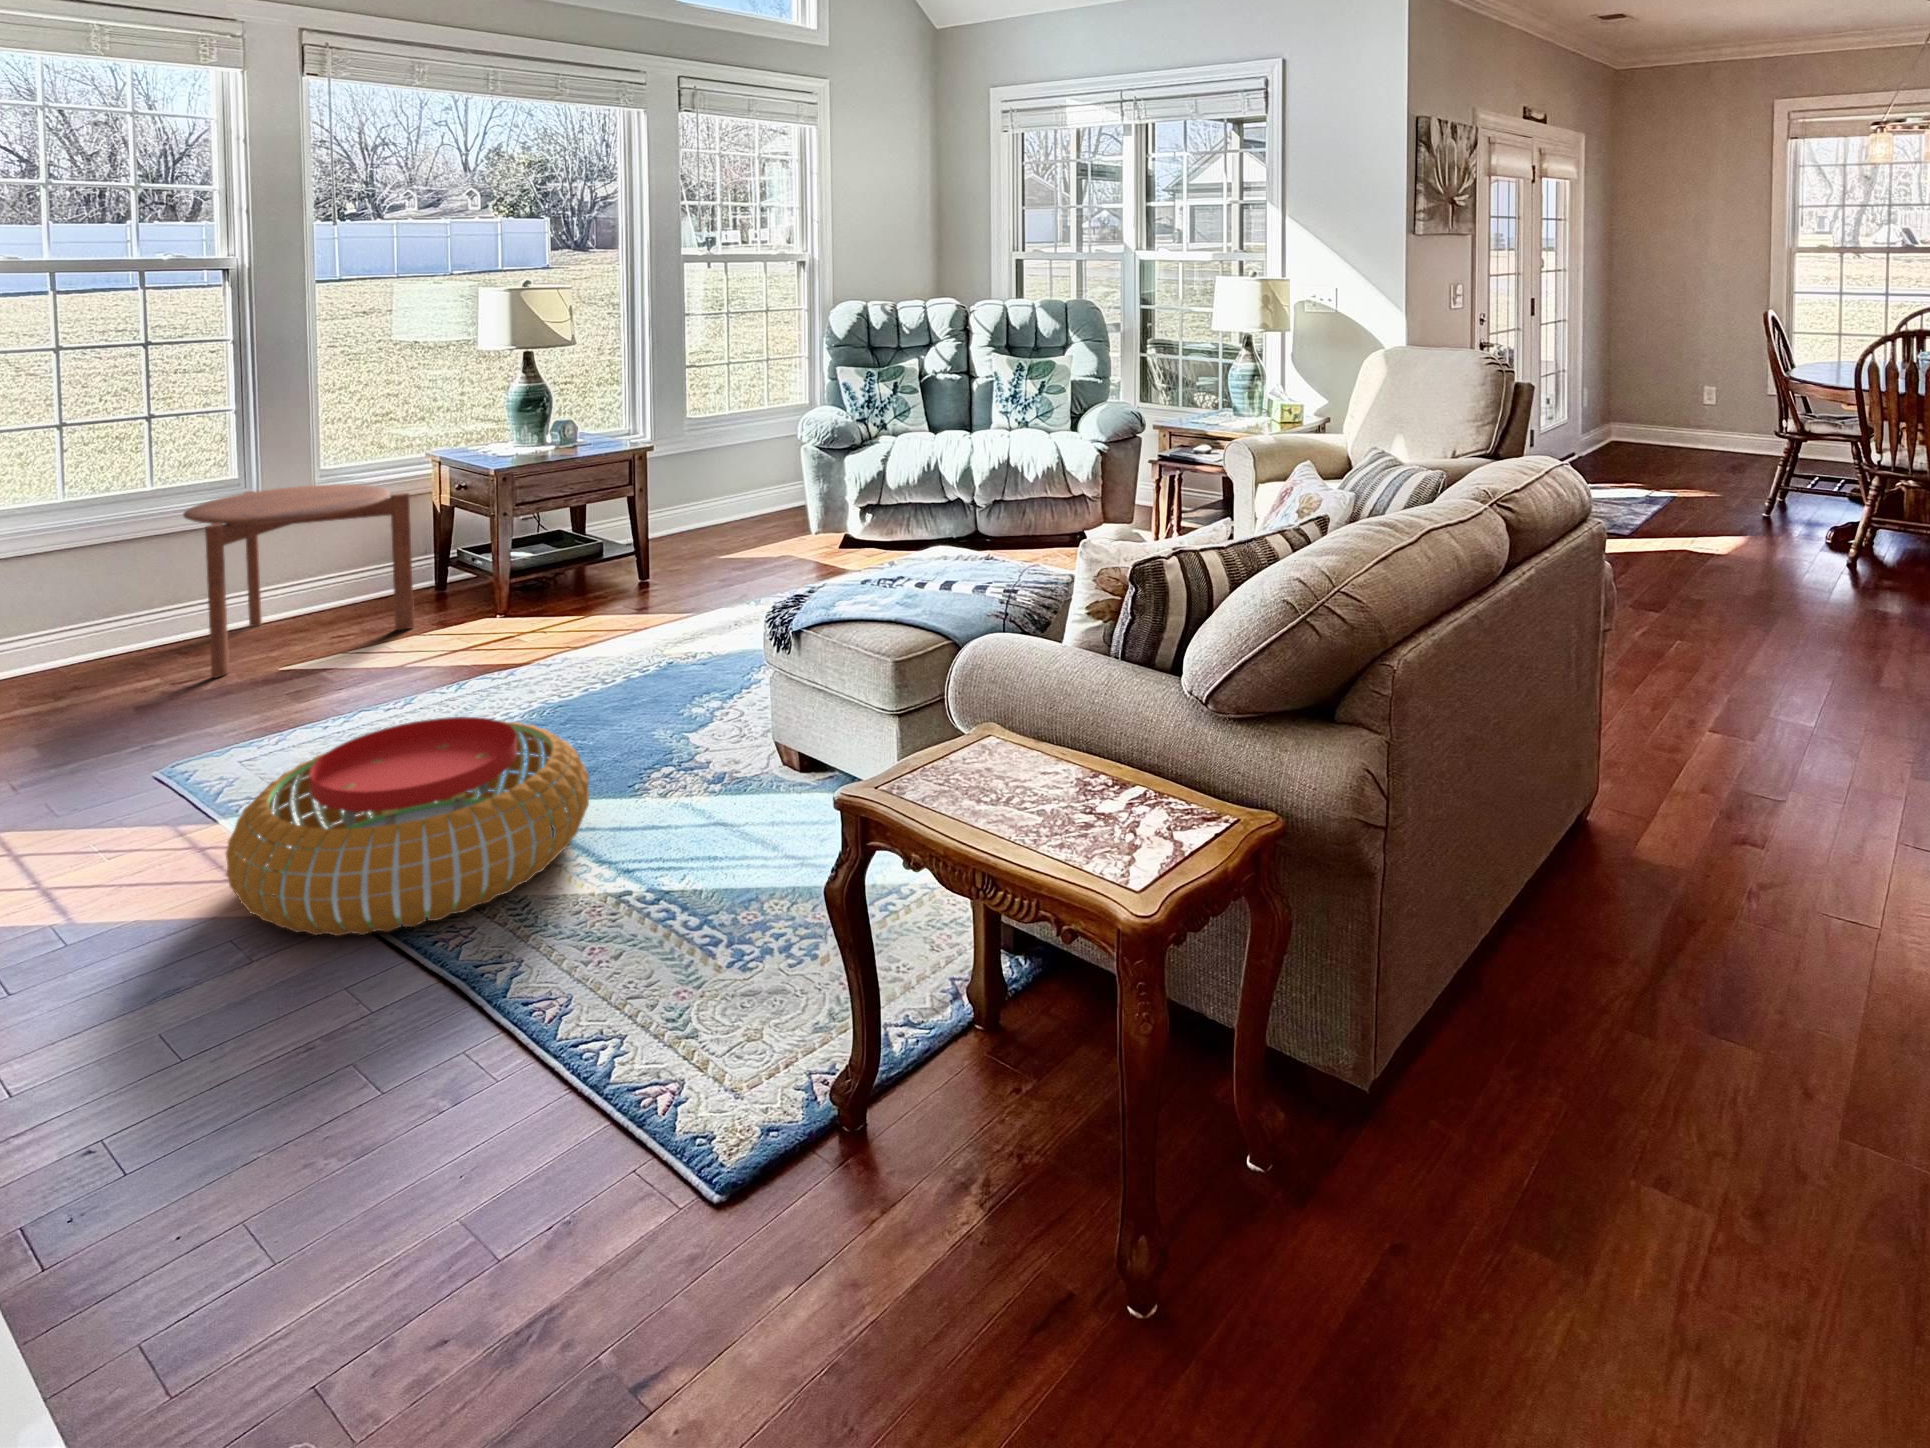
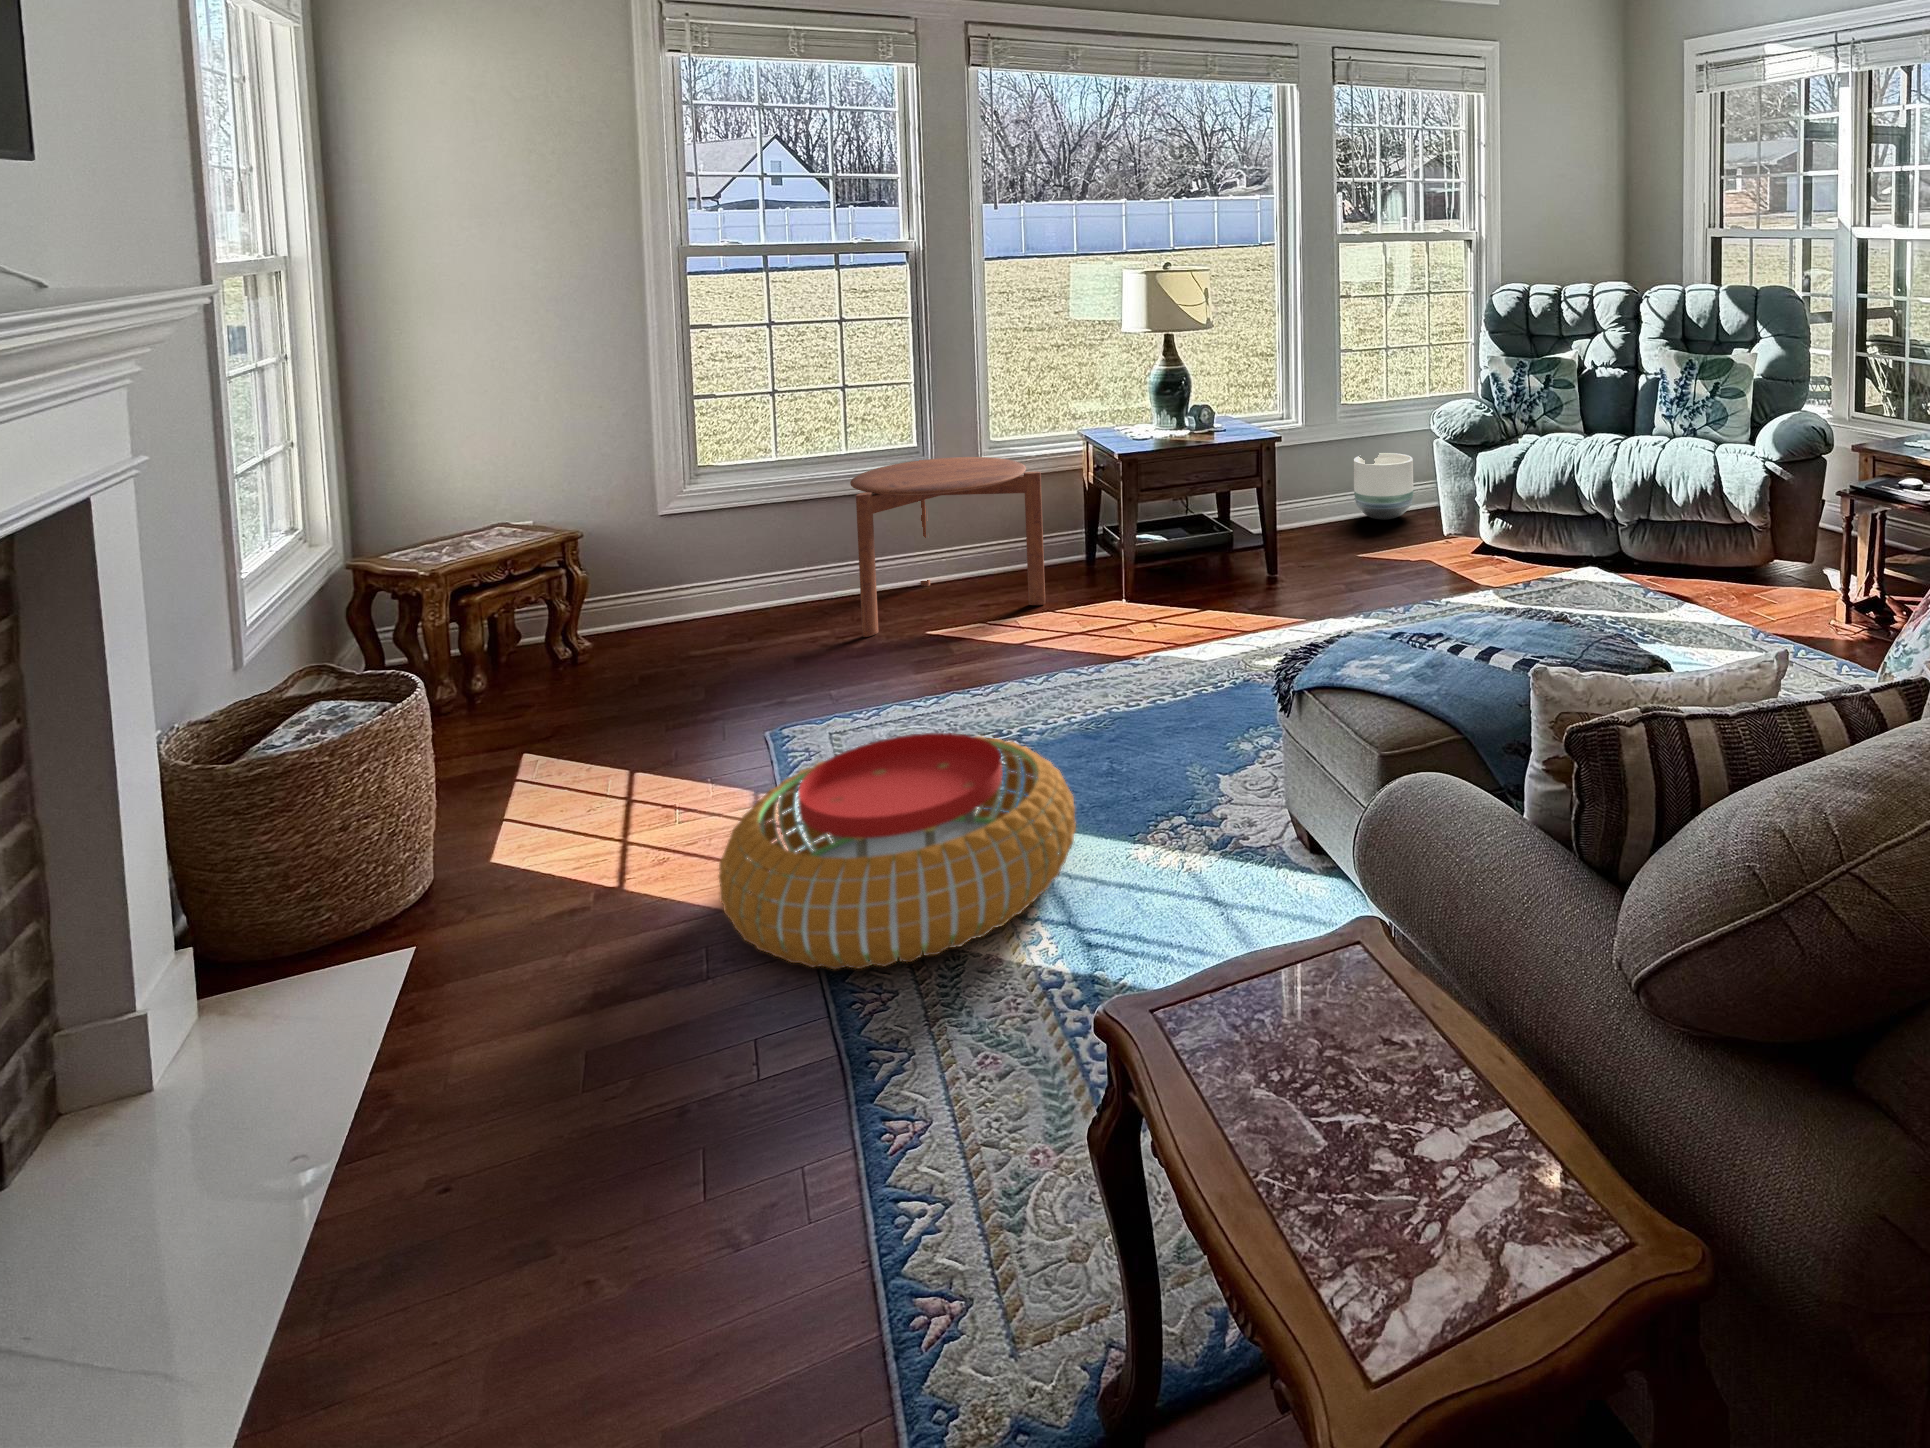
planter: none [703,463,761,526] -> present [1354,453,1413,520]

